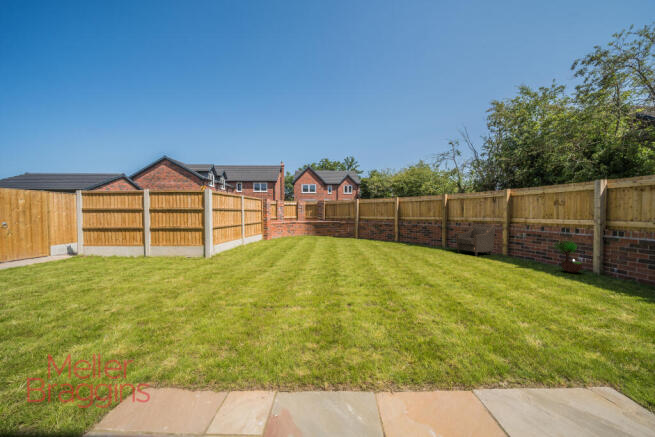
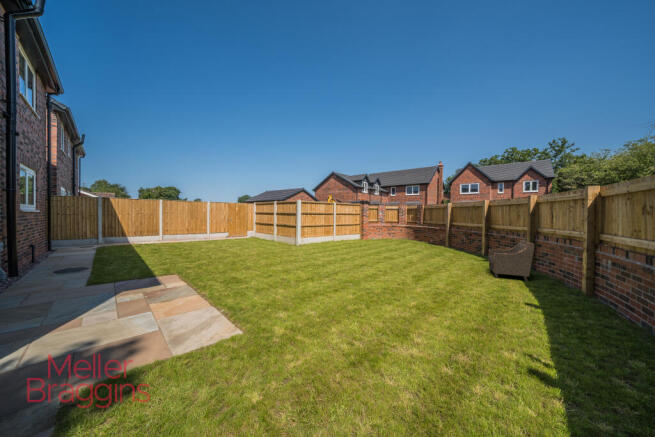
potted tree: present [555,241,582,273] -> none [517,266,552,314]

